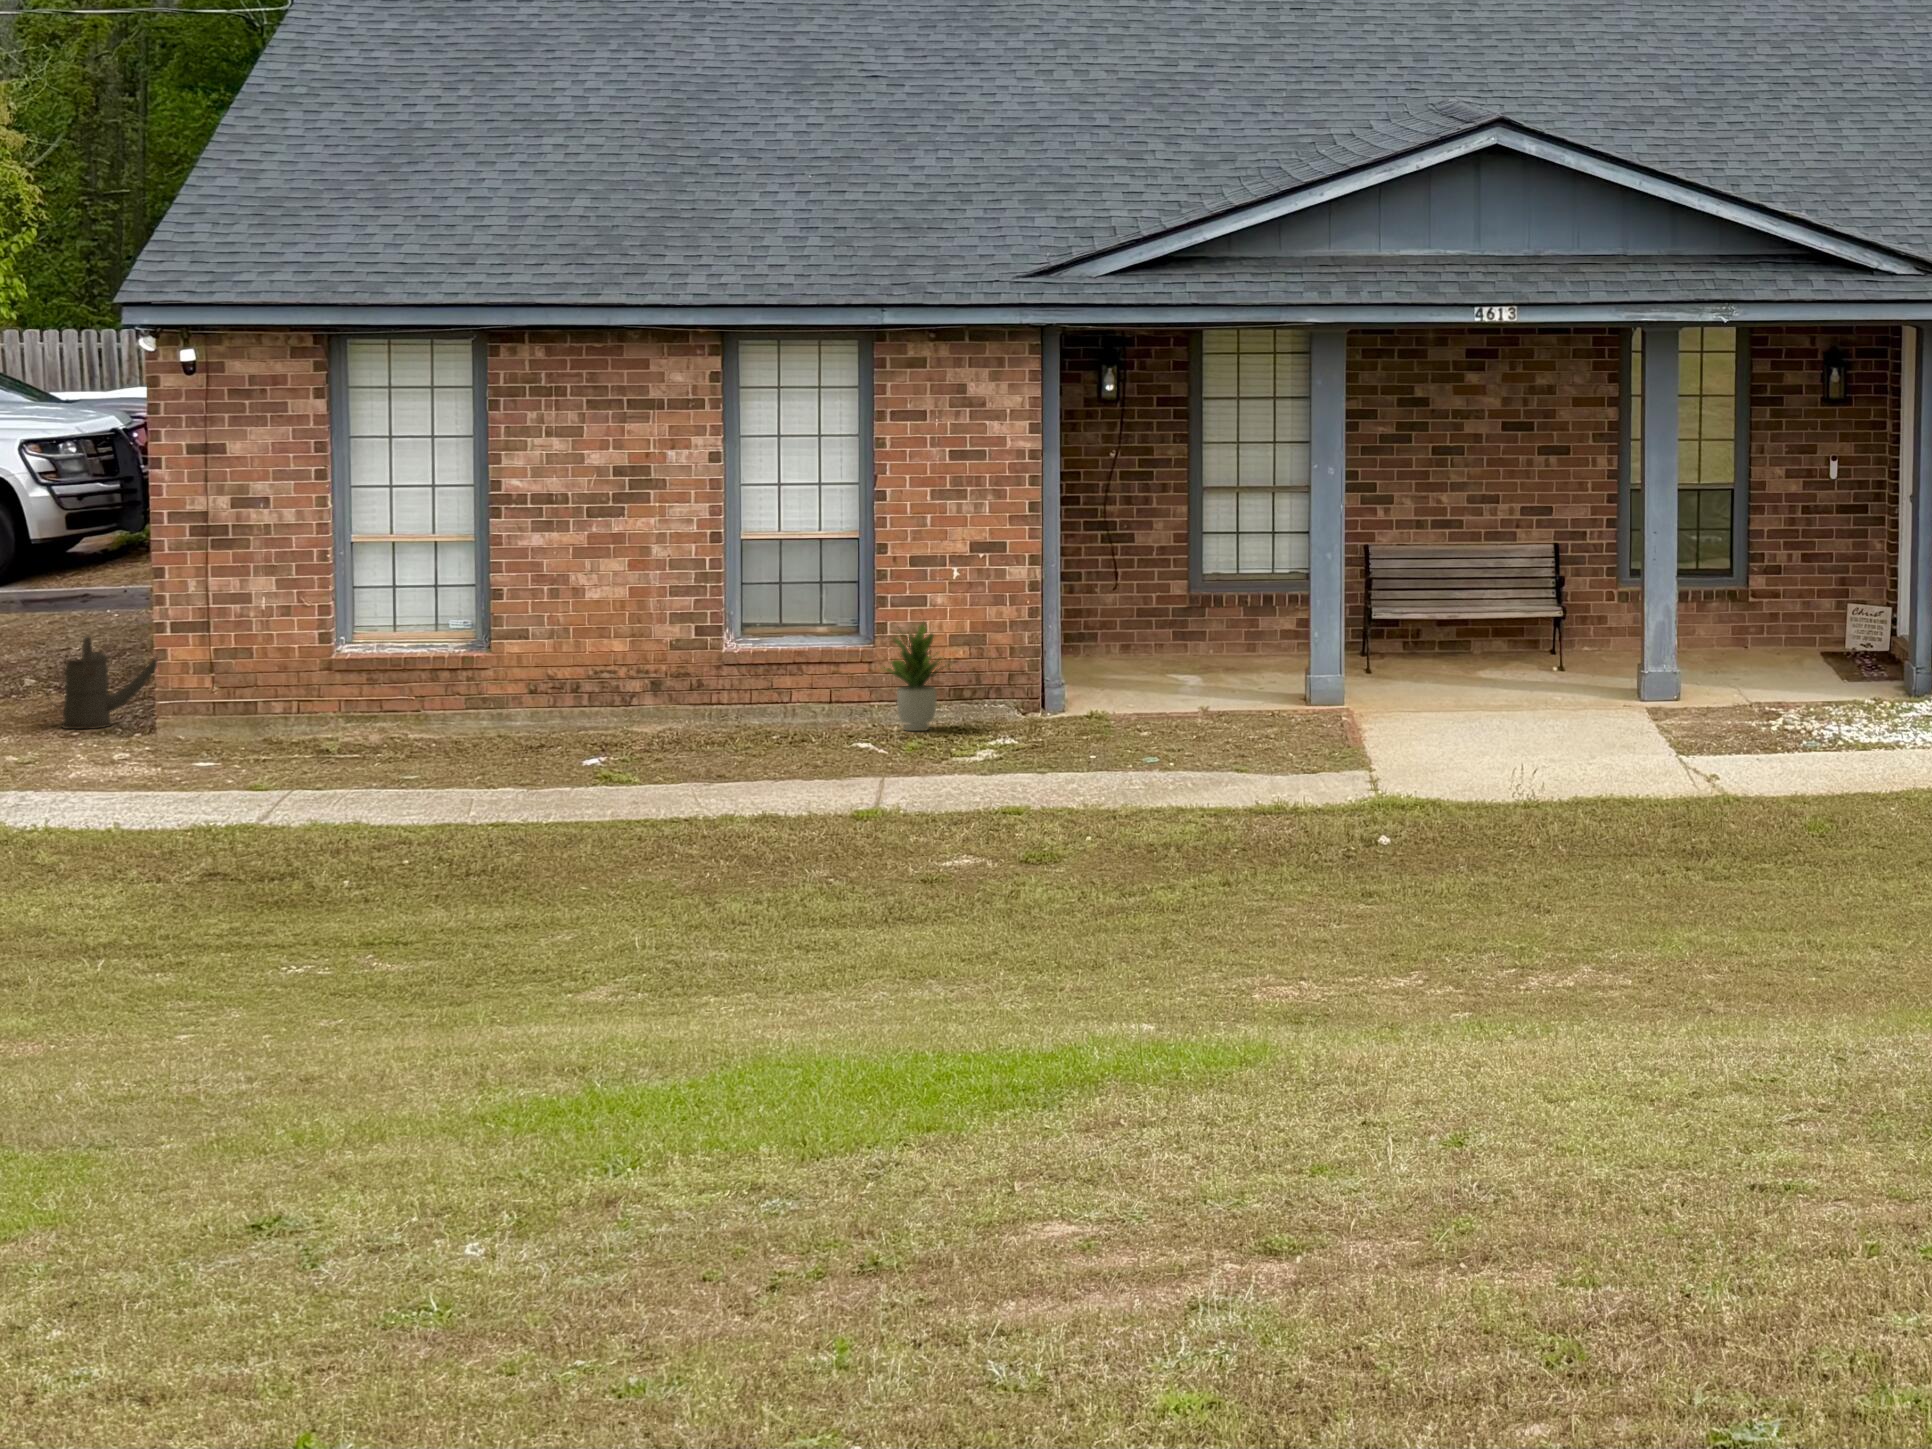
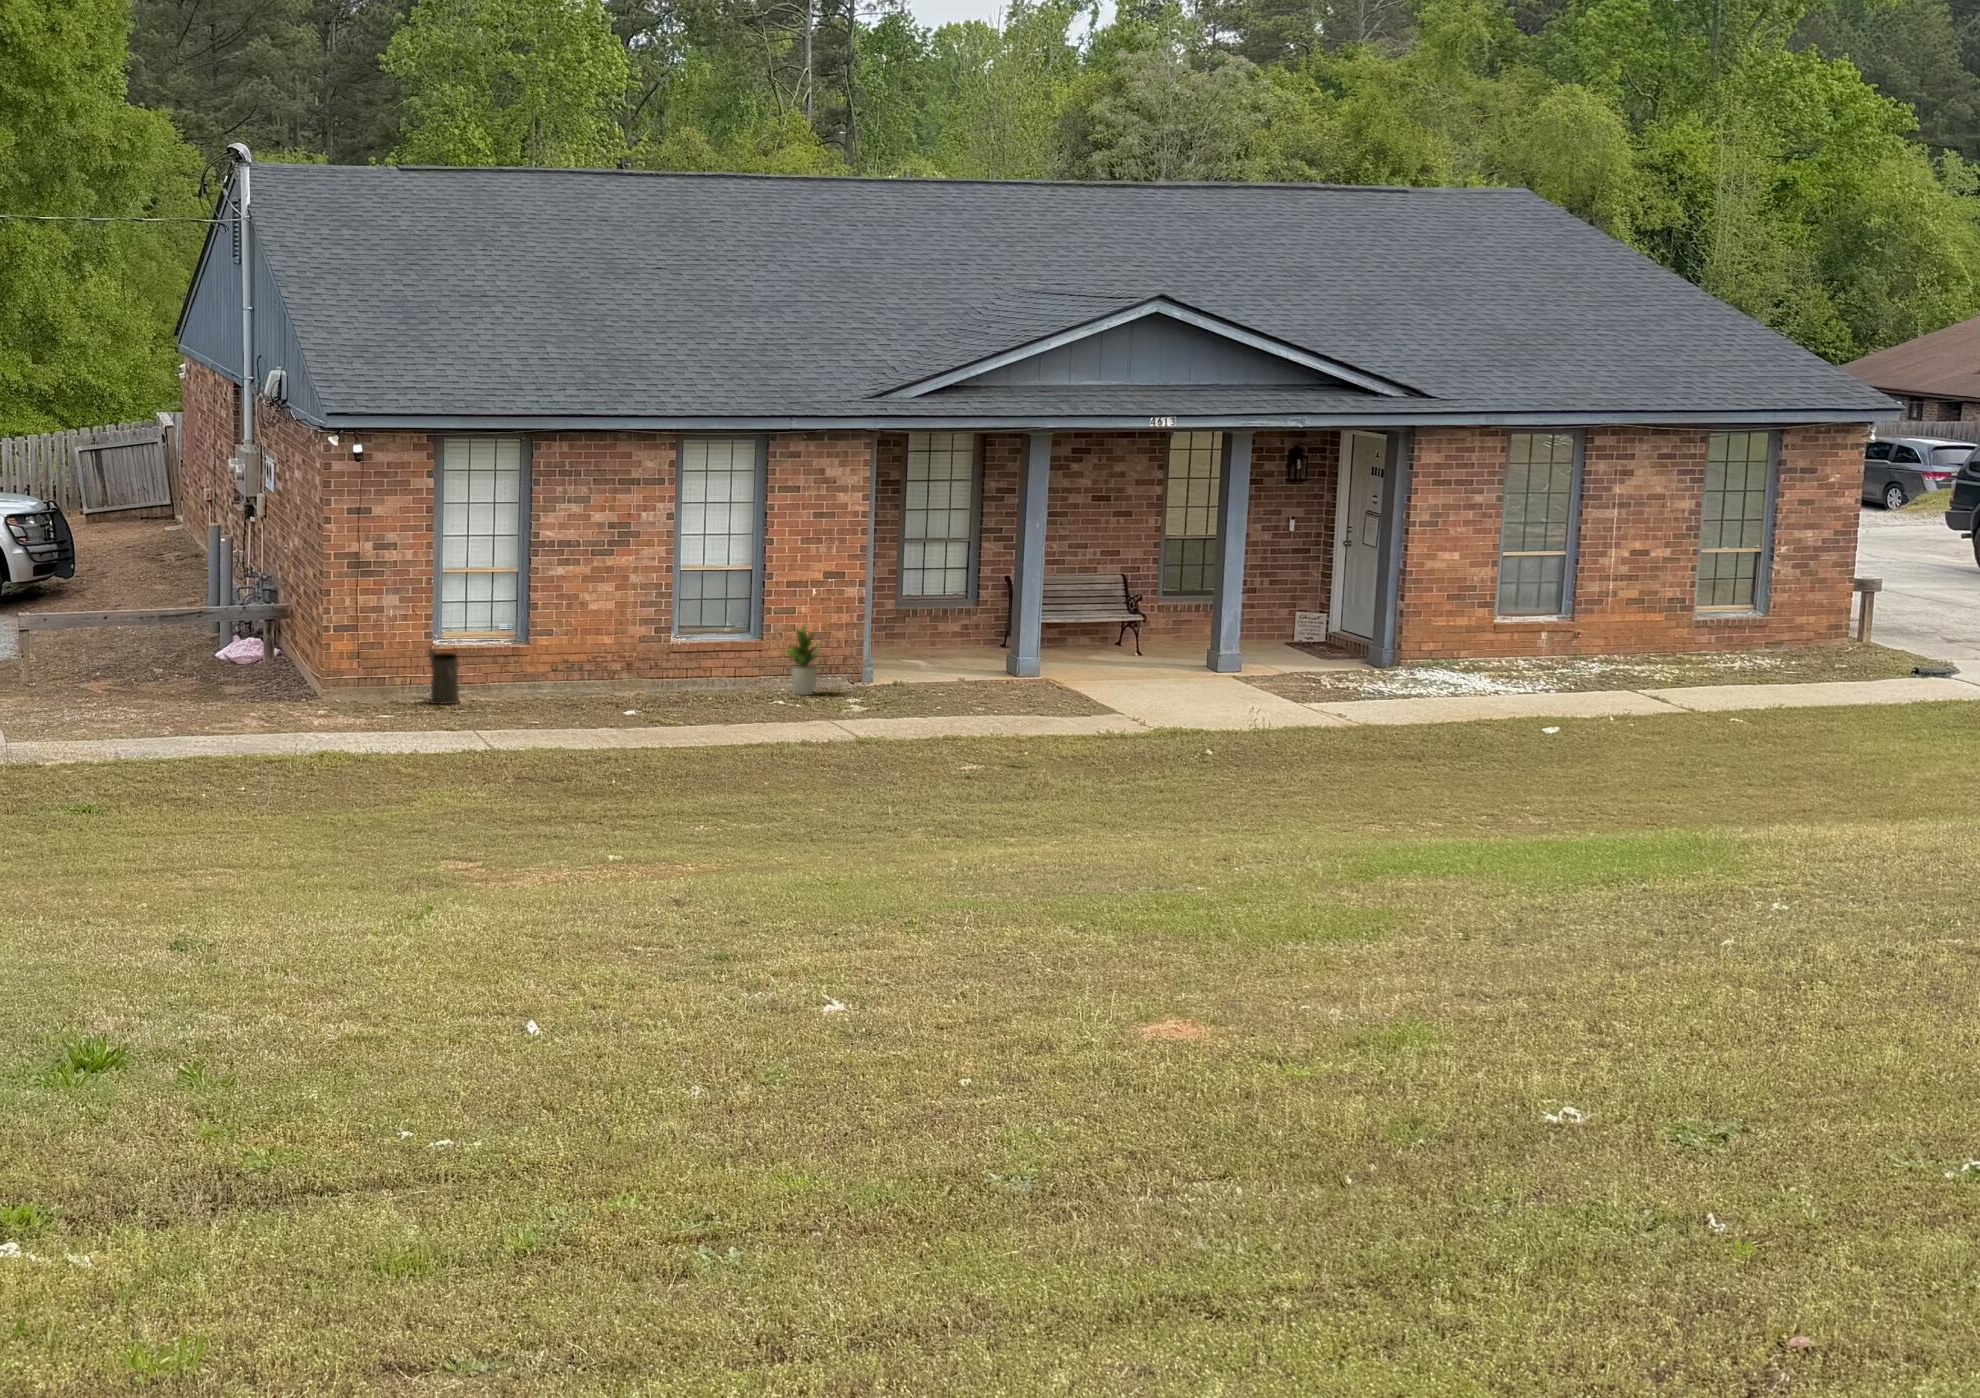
watering can: present [62,636,157,729] -> present [429,645,459,704]

